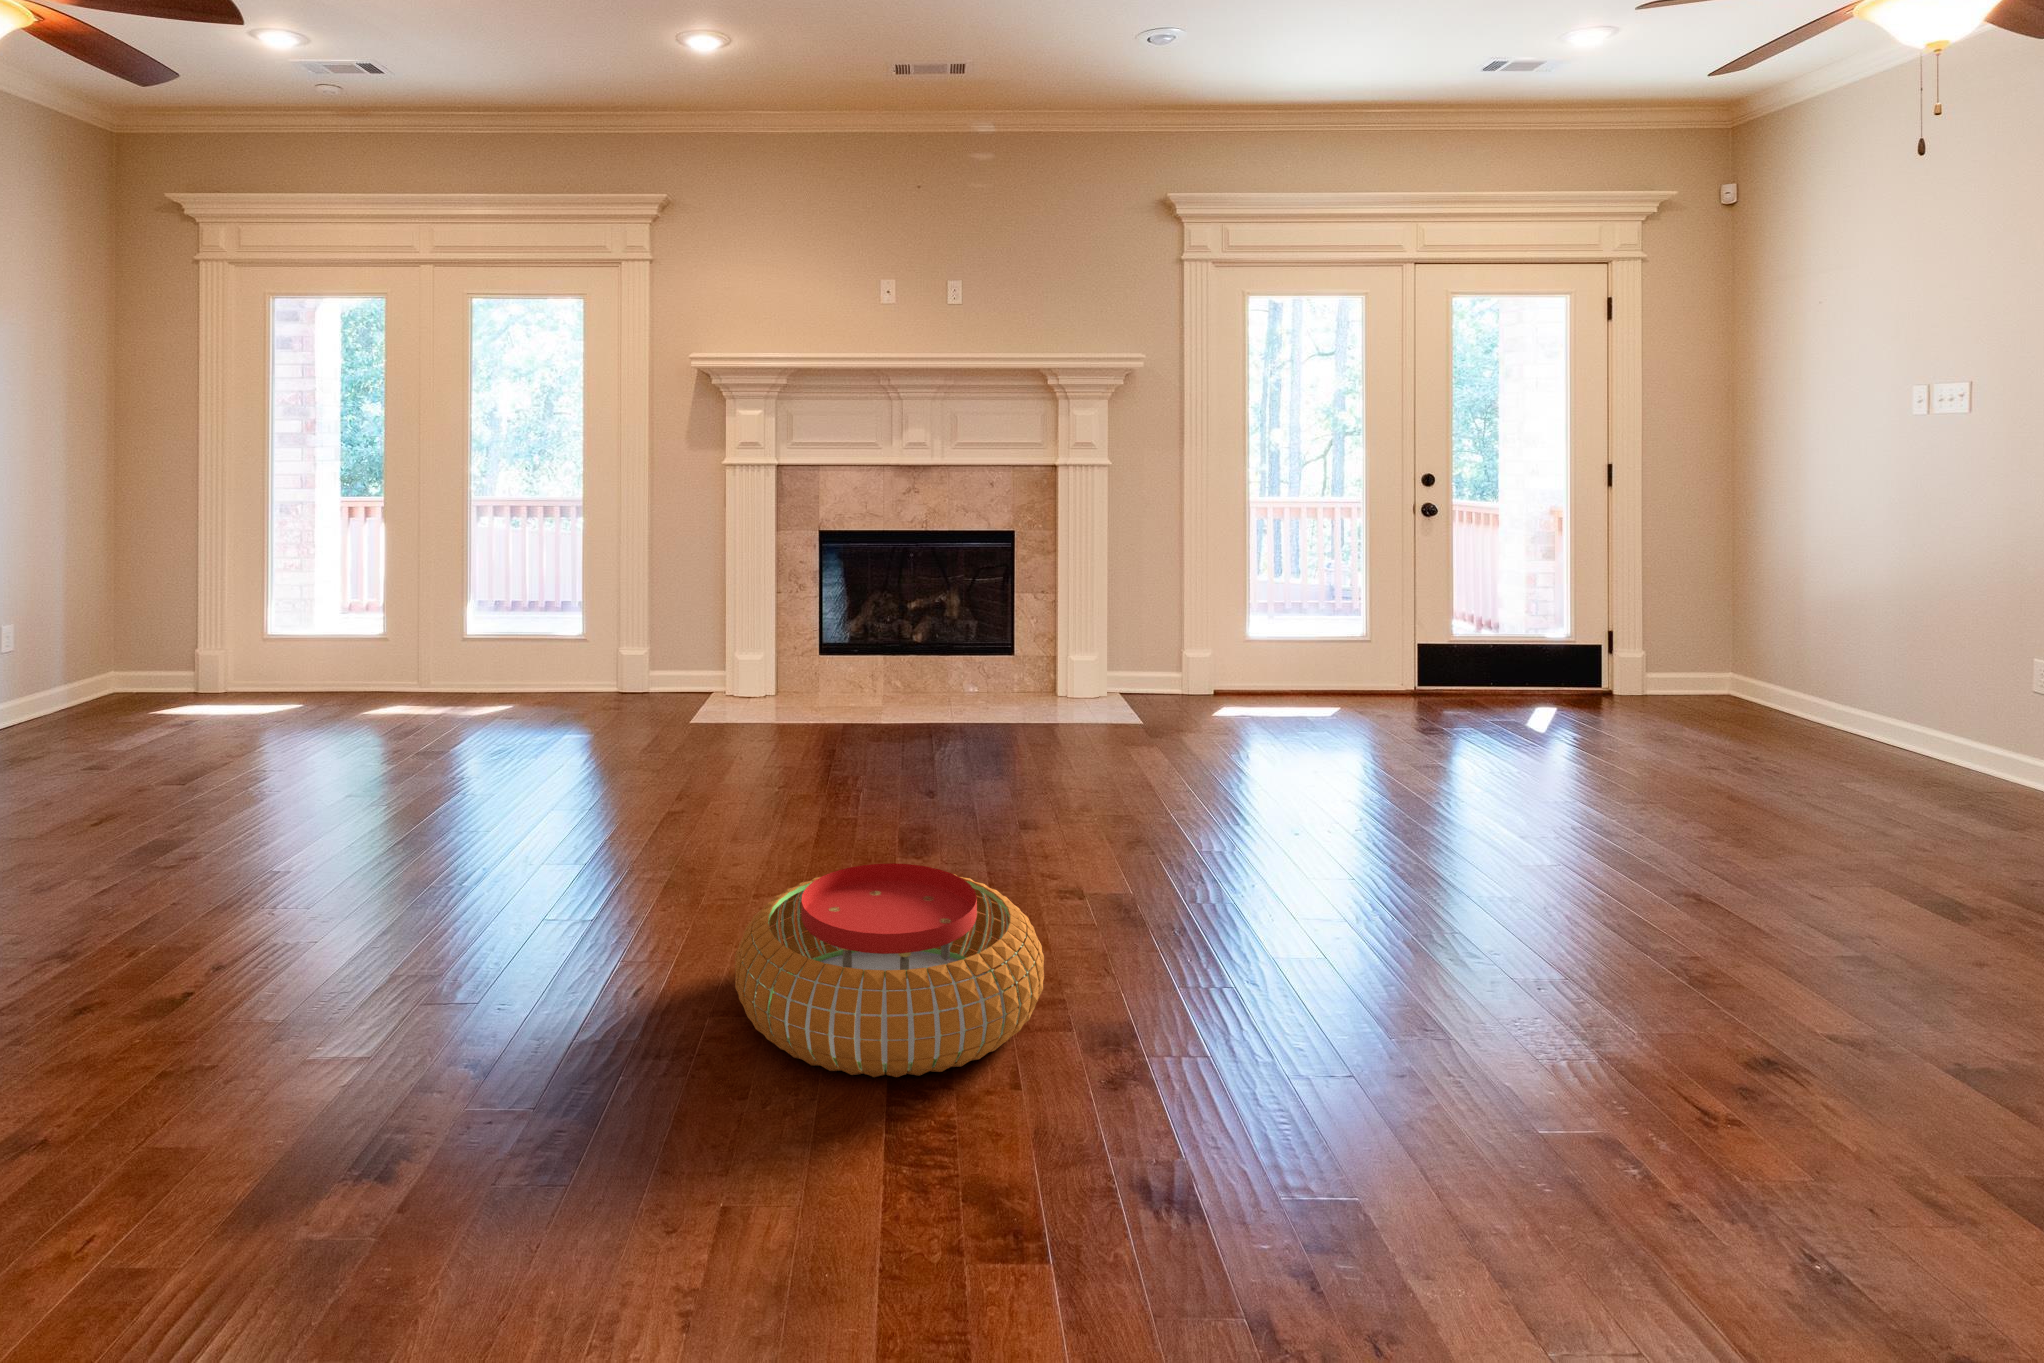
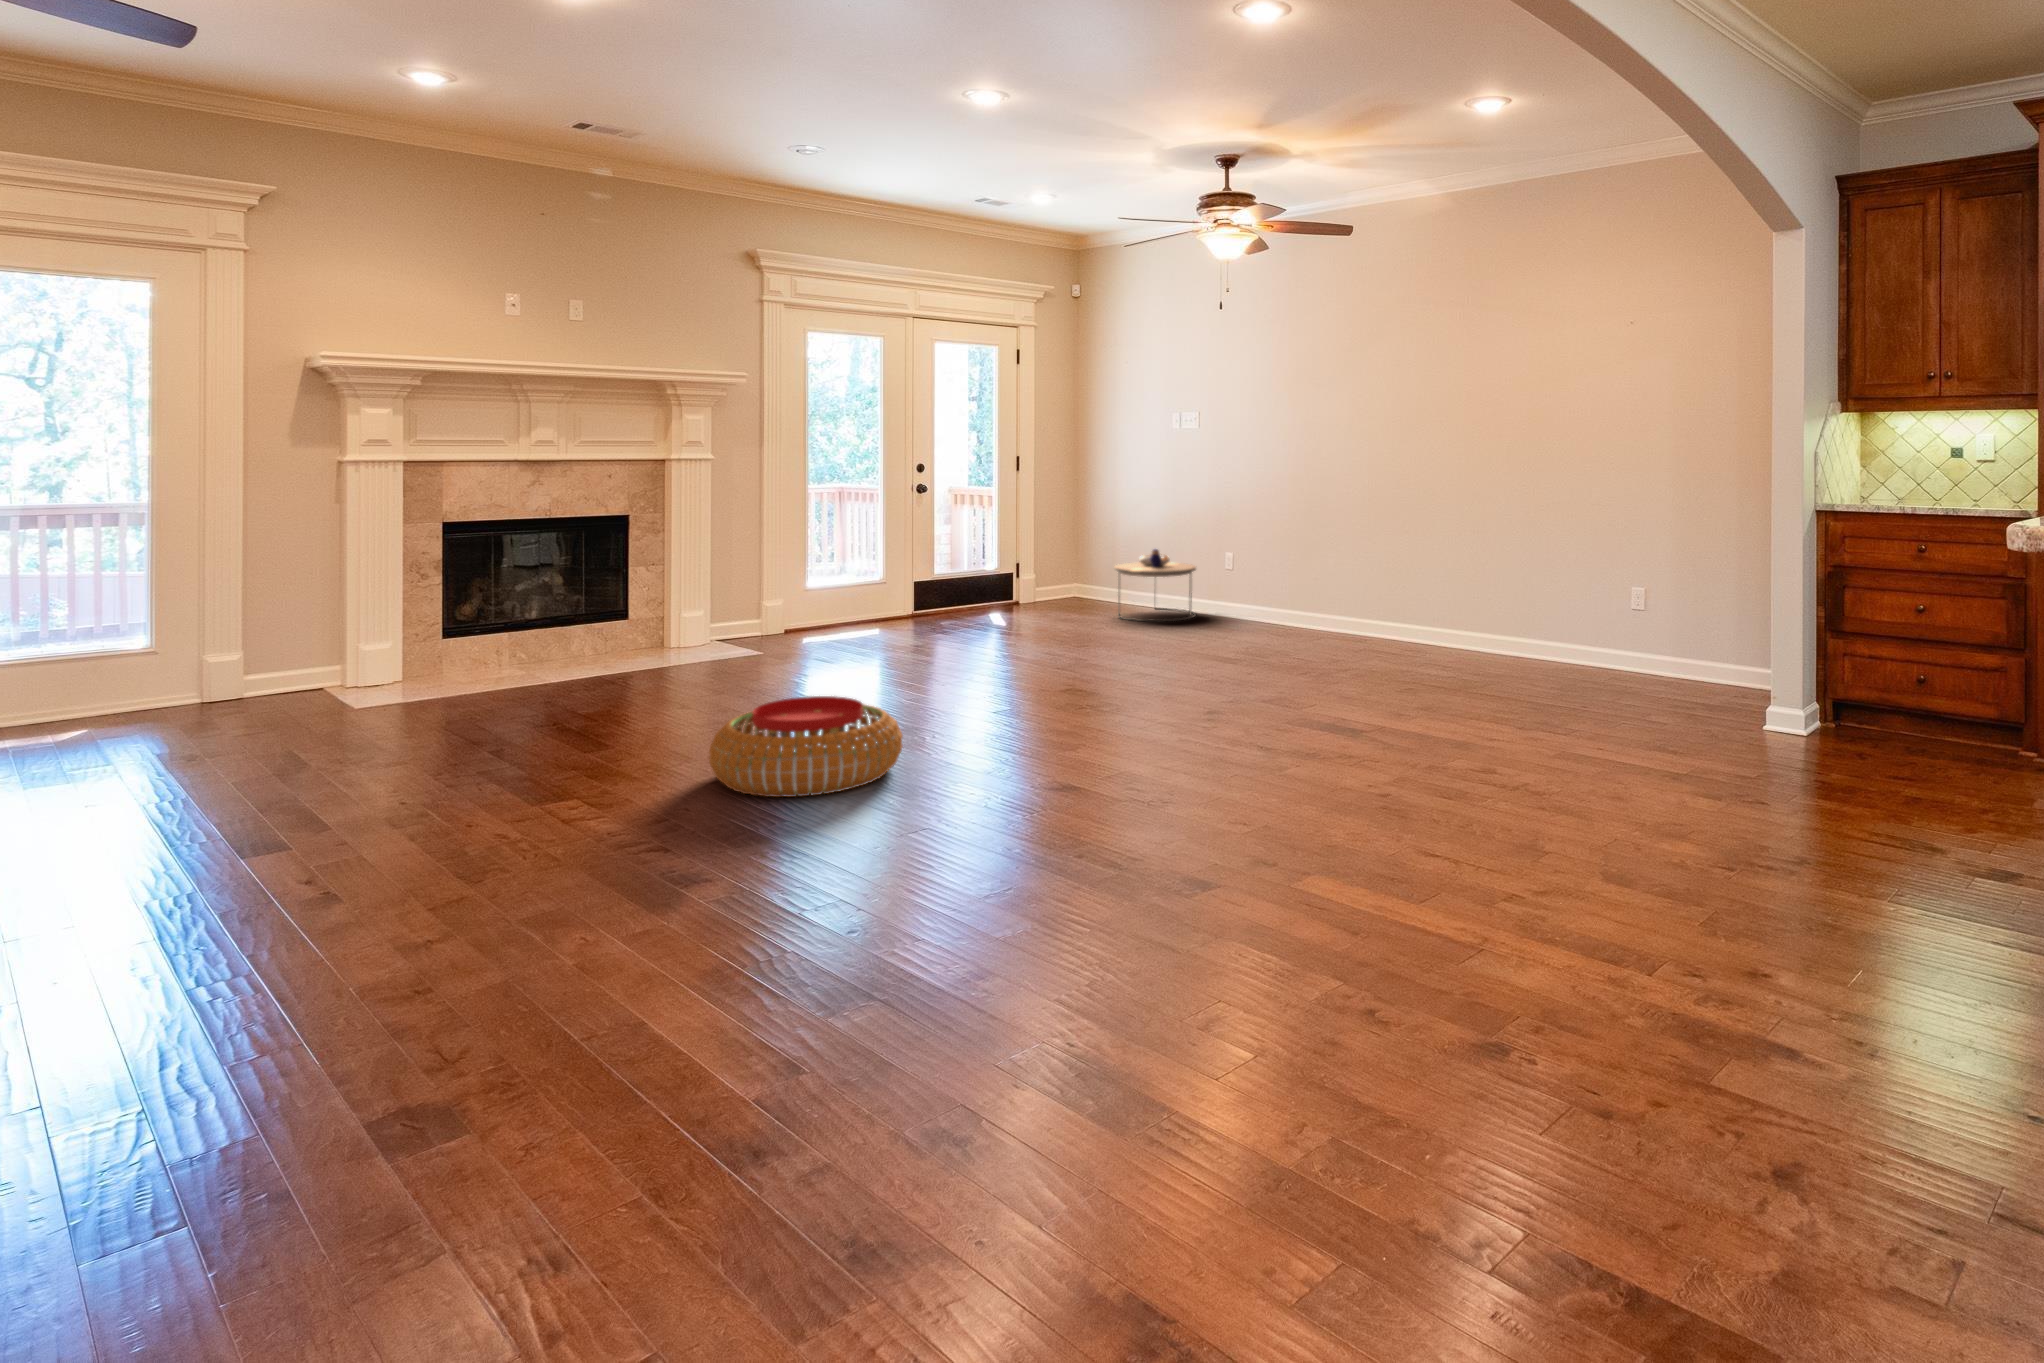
side table: none [1784,640,1991,789] -> present [1114,549,1196,621]

